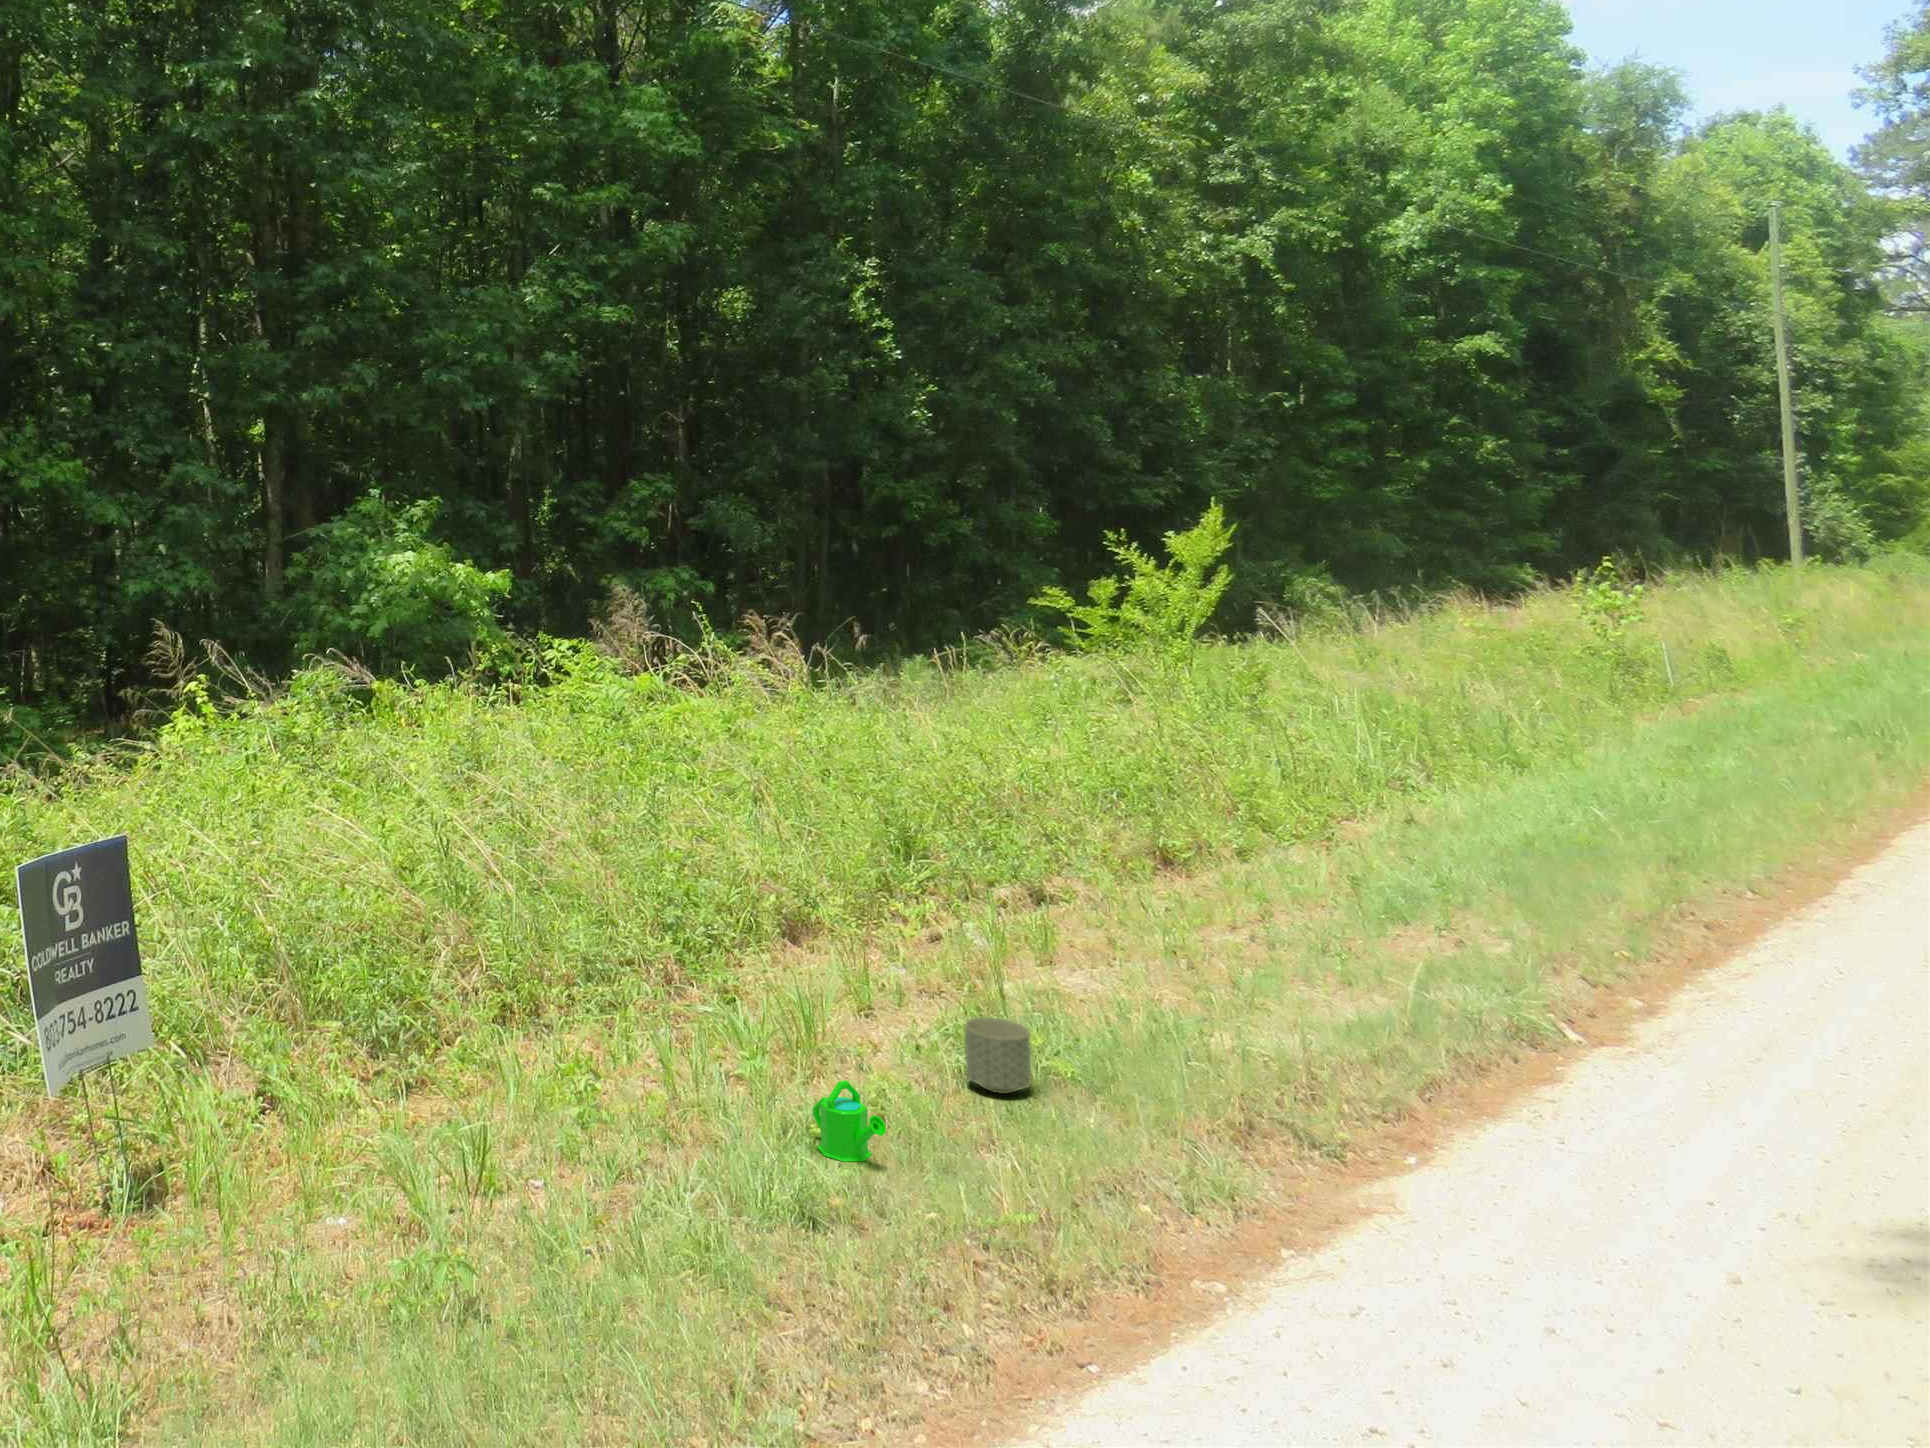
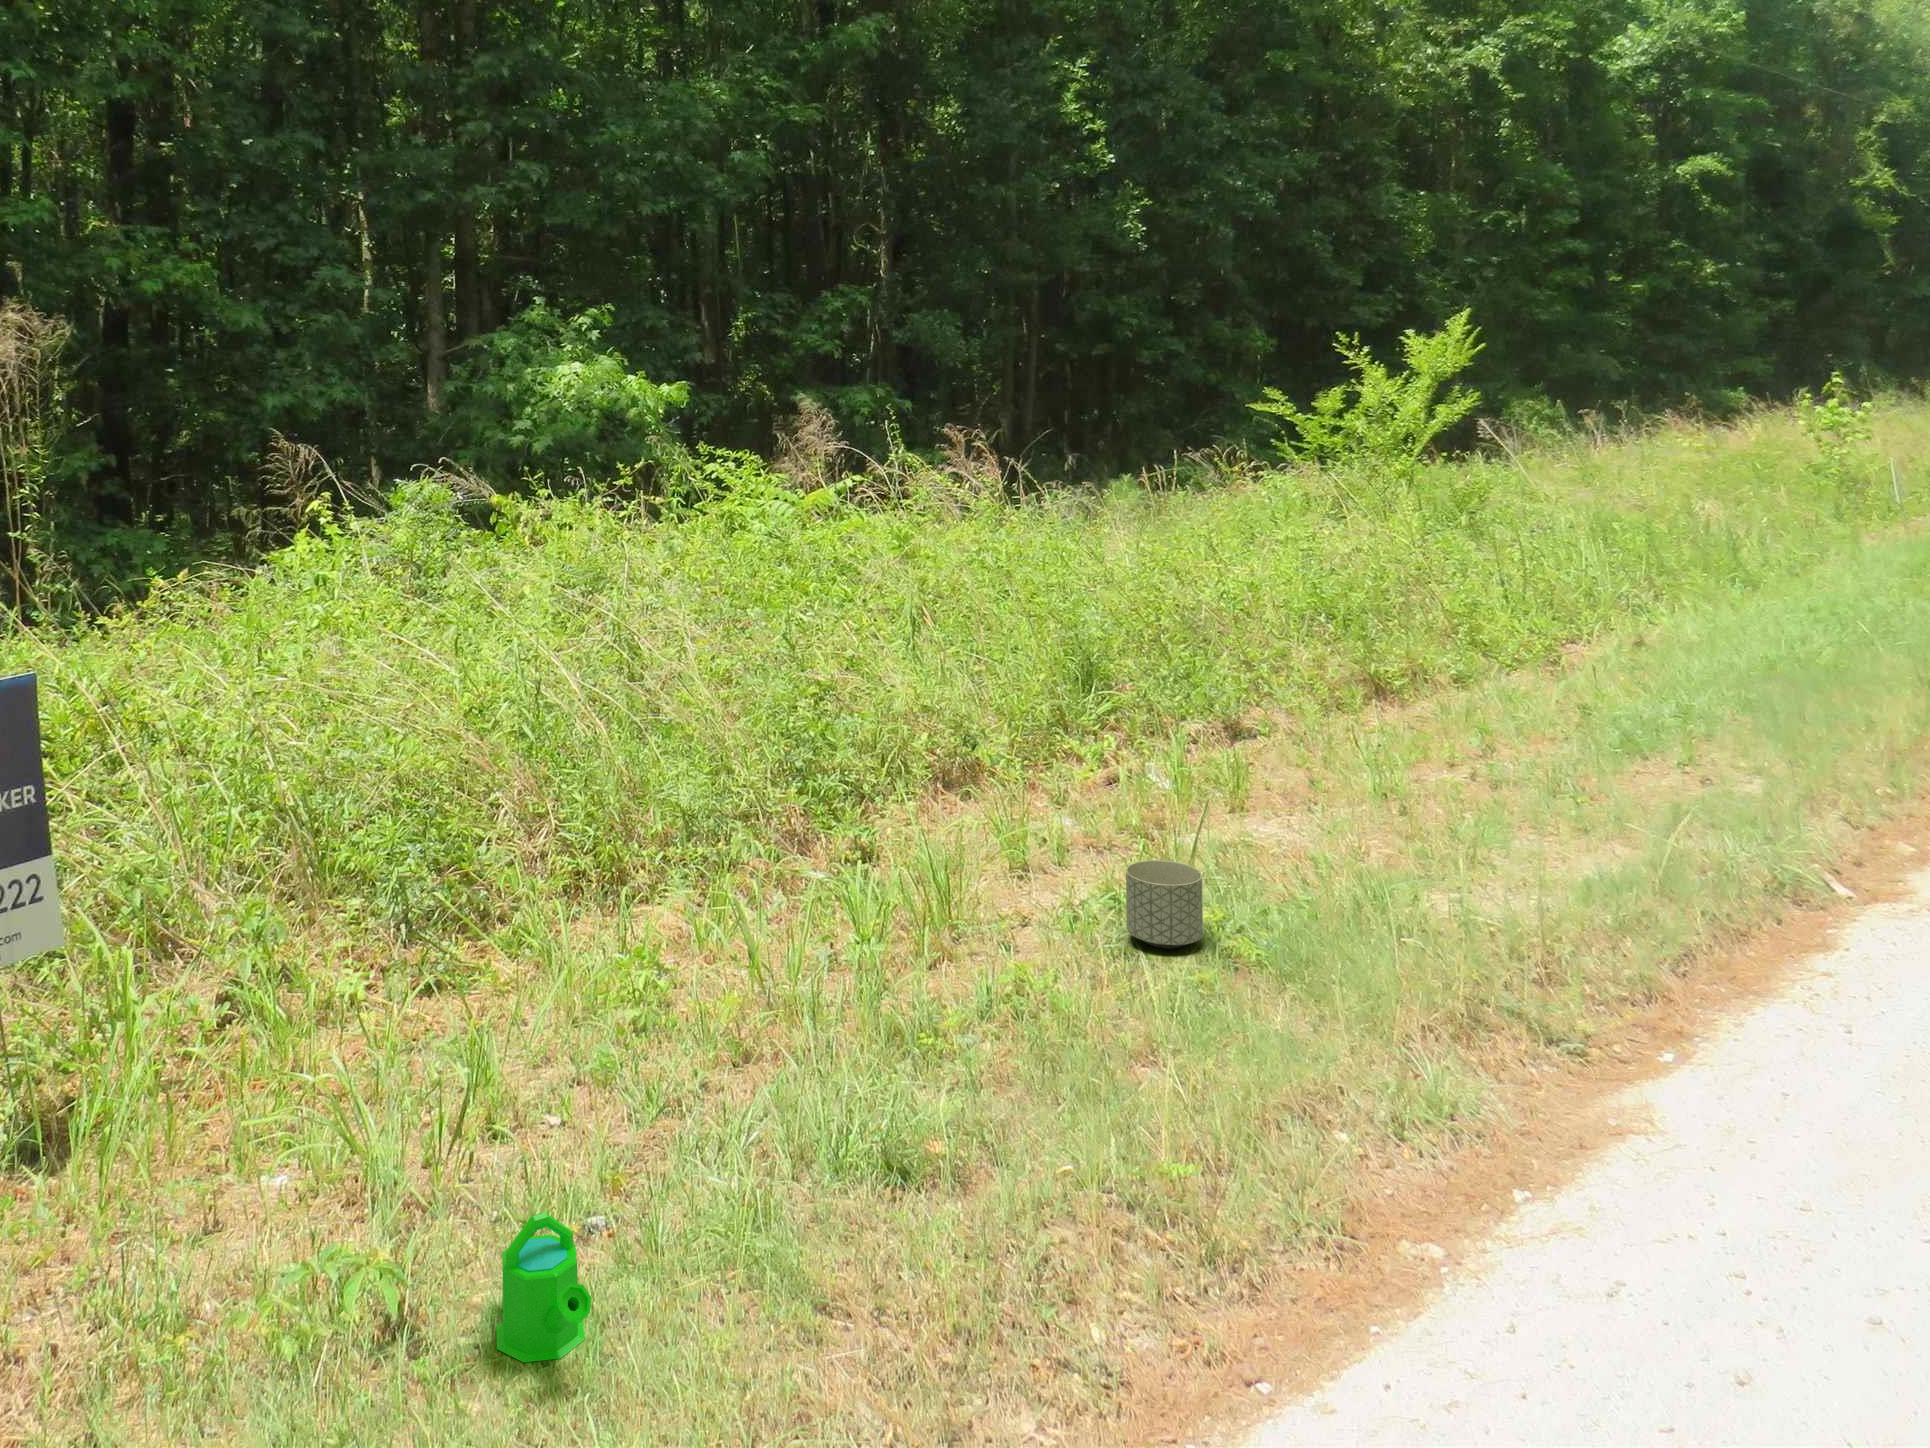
watering can: present [813,1080,886,1162] -> present [496,1212,591,1362]

